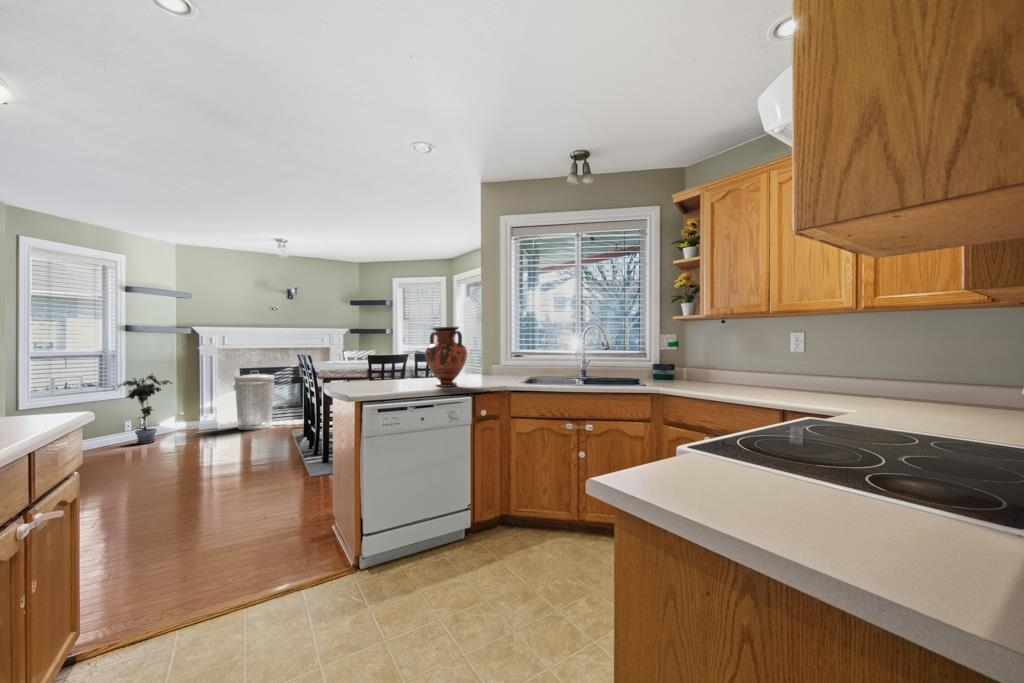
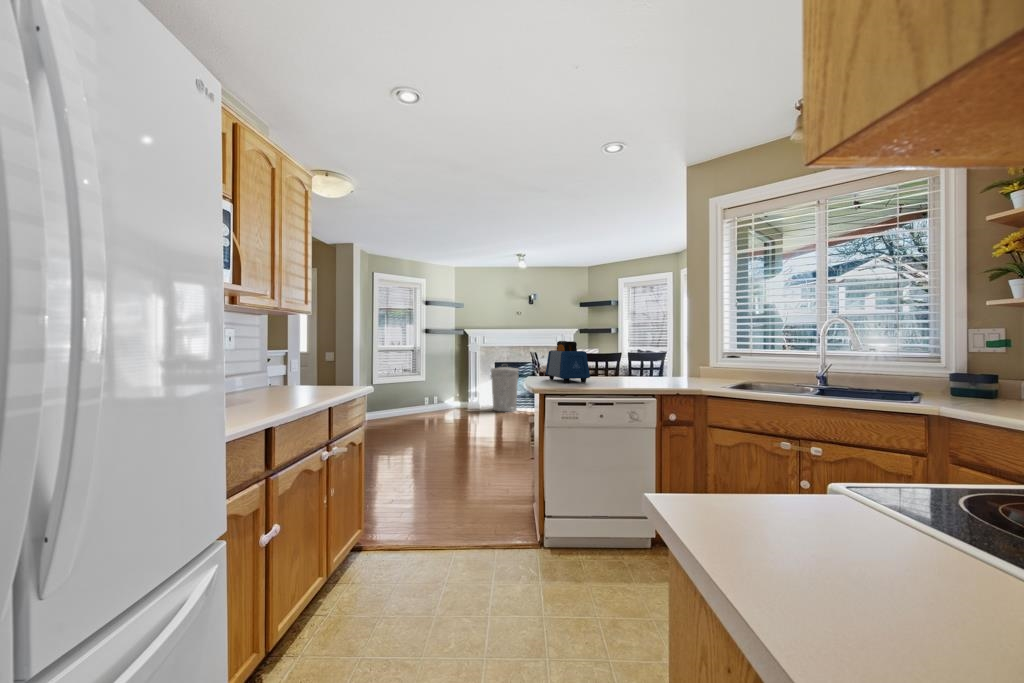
vase: present [425,327,467,387] -> none [611,323,656,385]
toaster: none [350,344,404,389] -> present [546,341,590,383]
potted plant: present [118,375,173,444] -> none [421,363,453,414]

